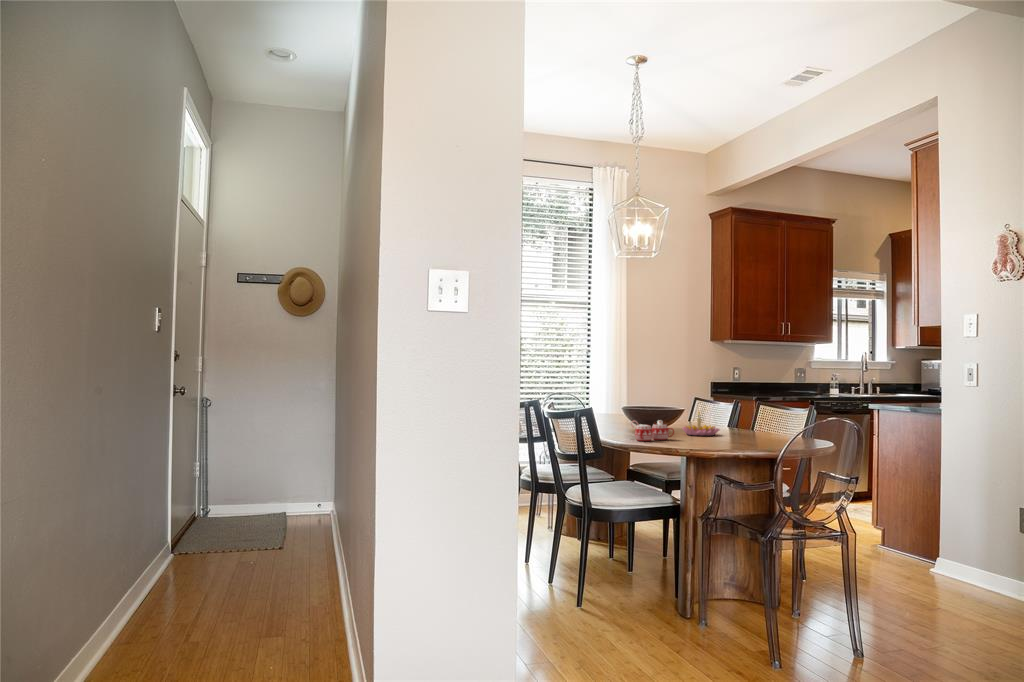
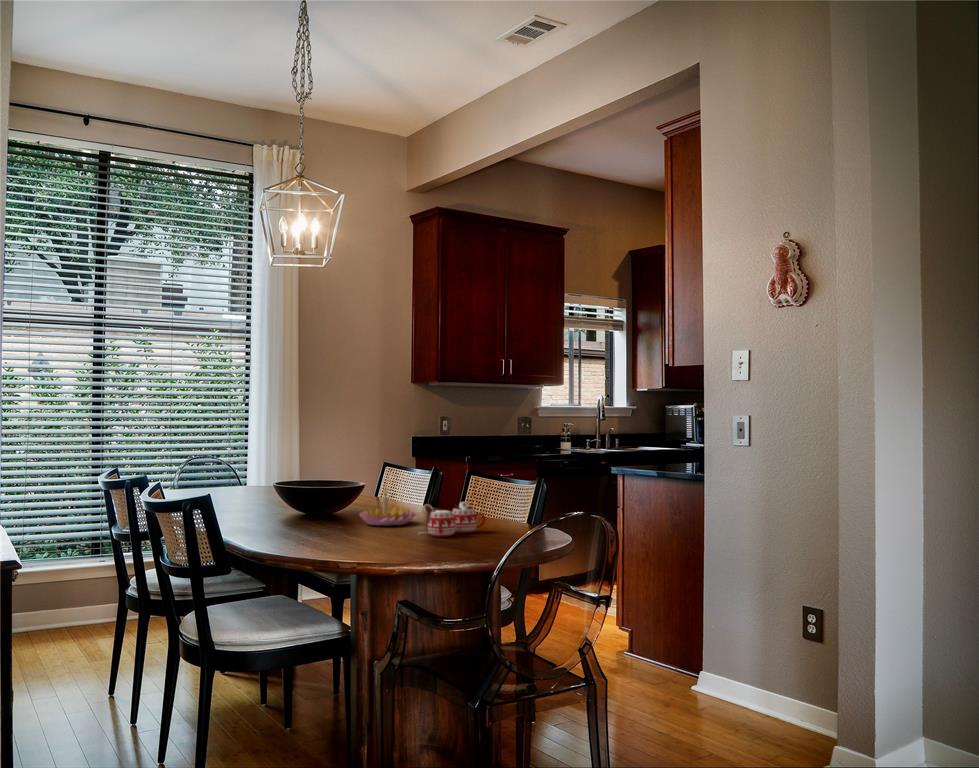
mug: present [630,420,674,441] -> present [419,502,485,537]

